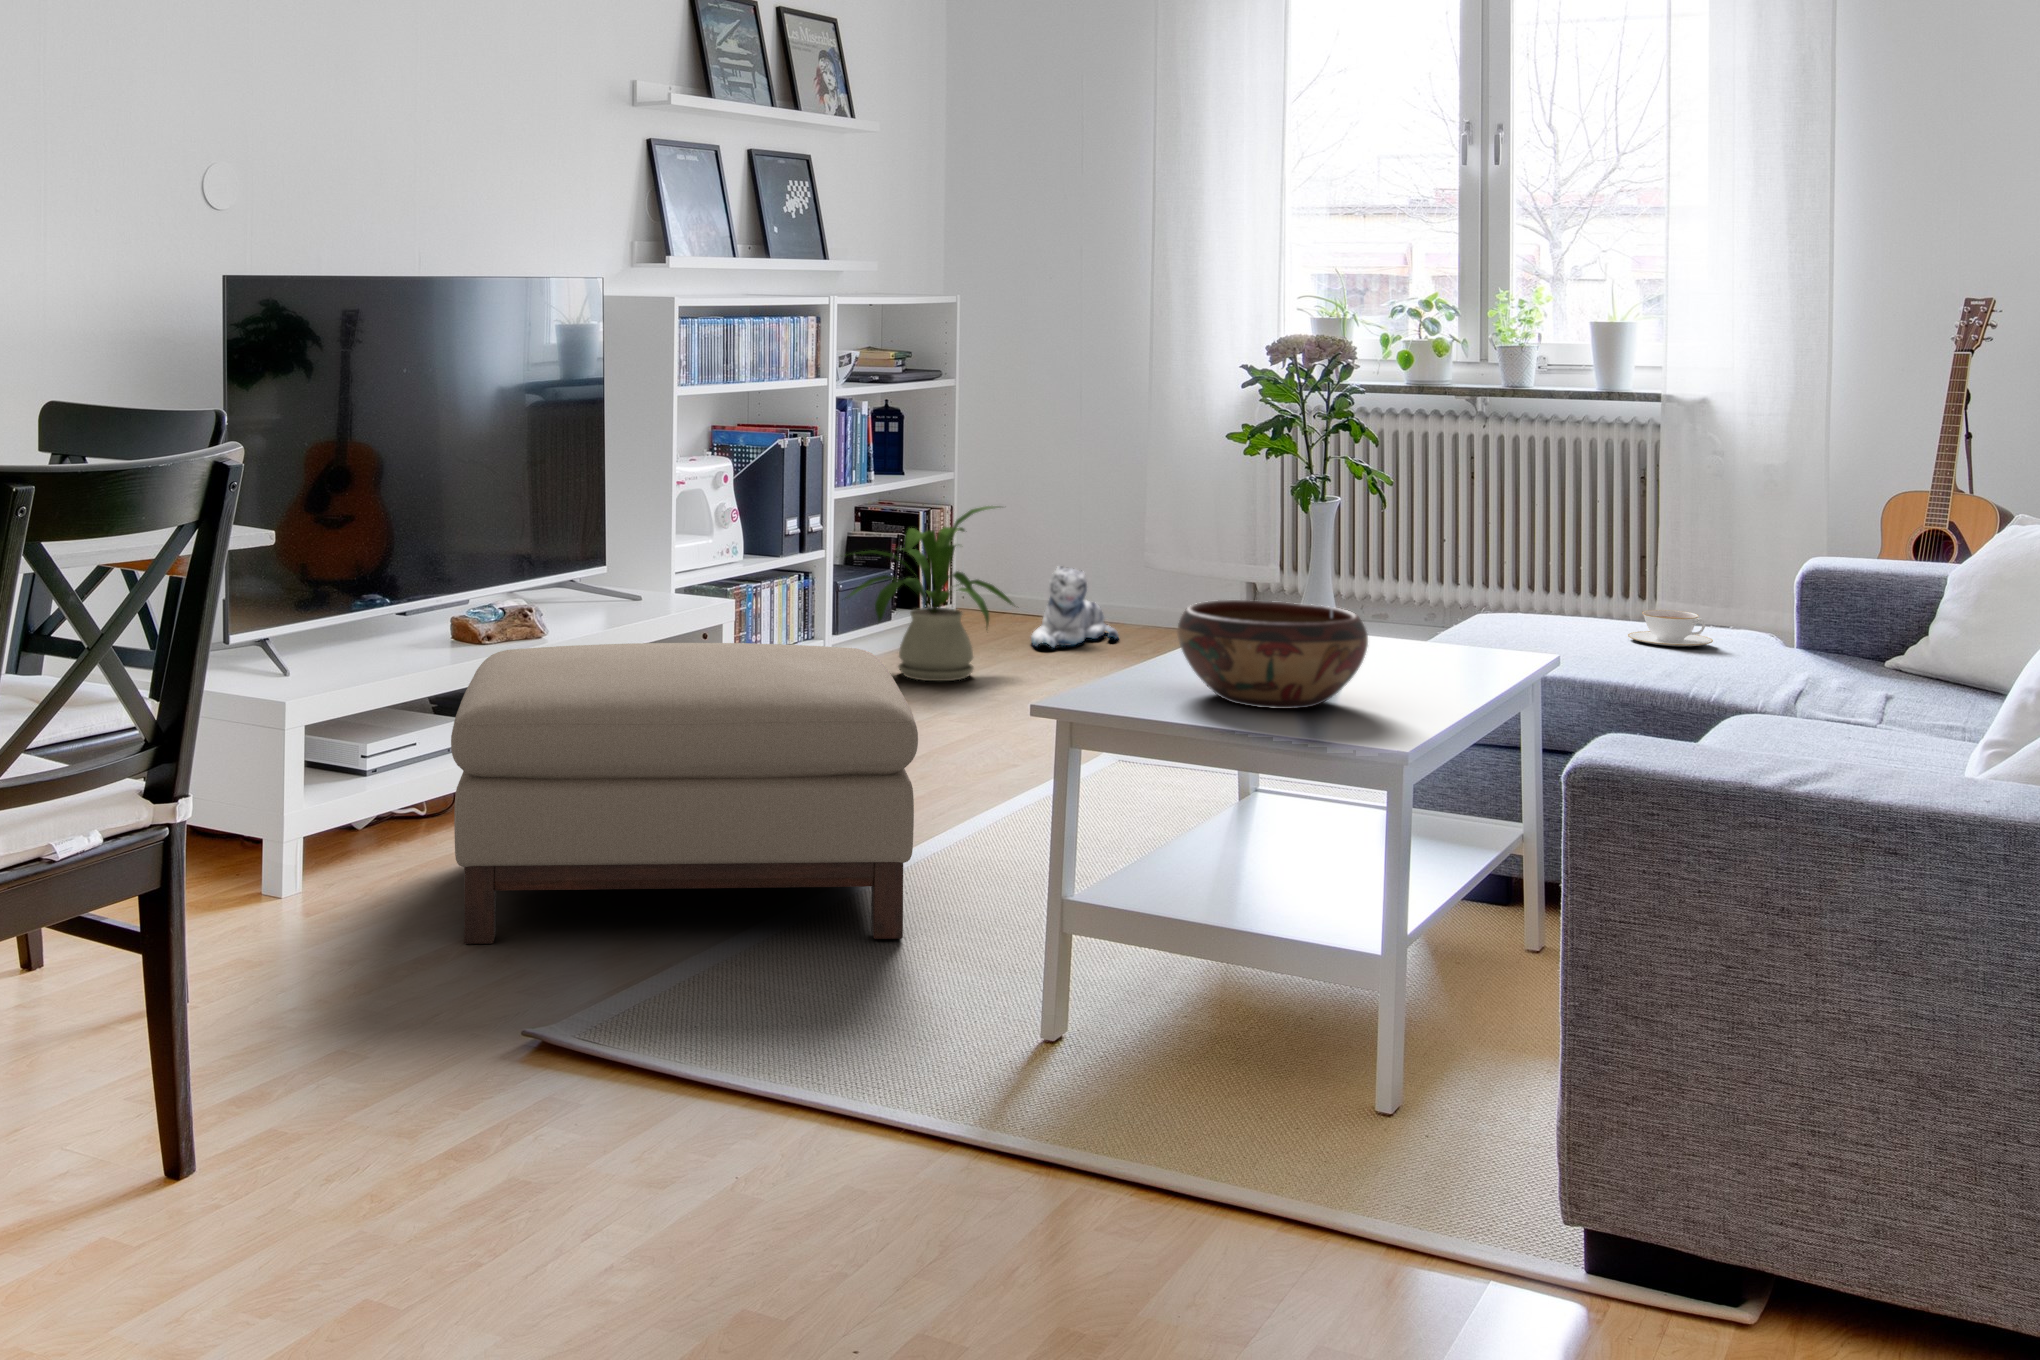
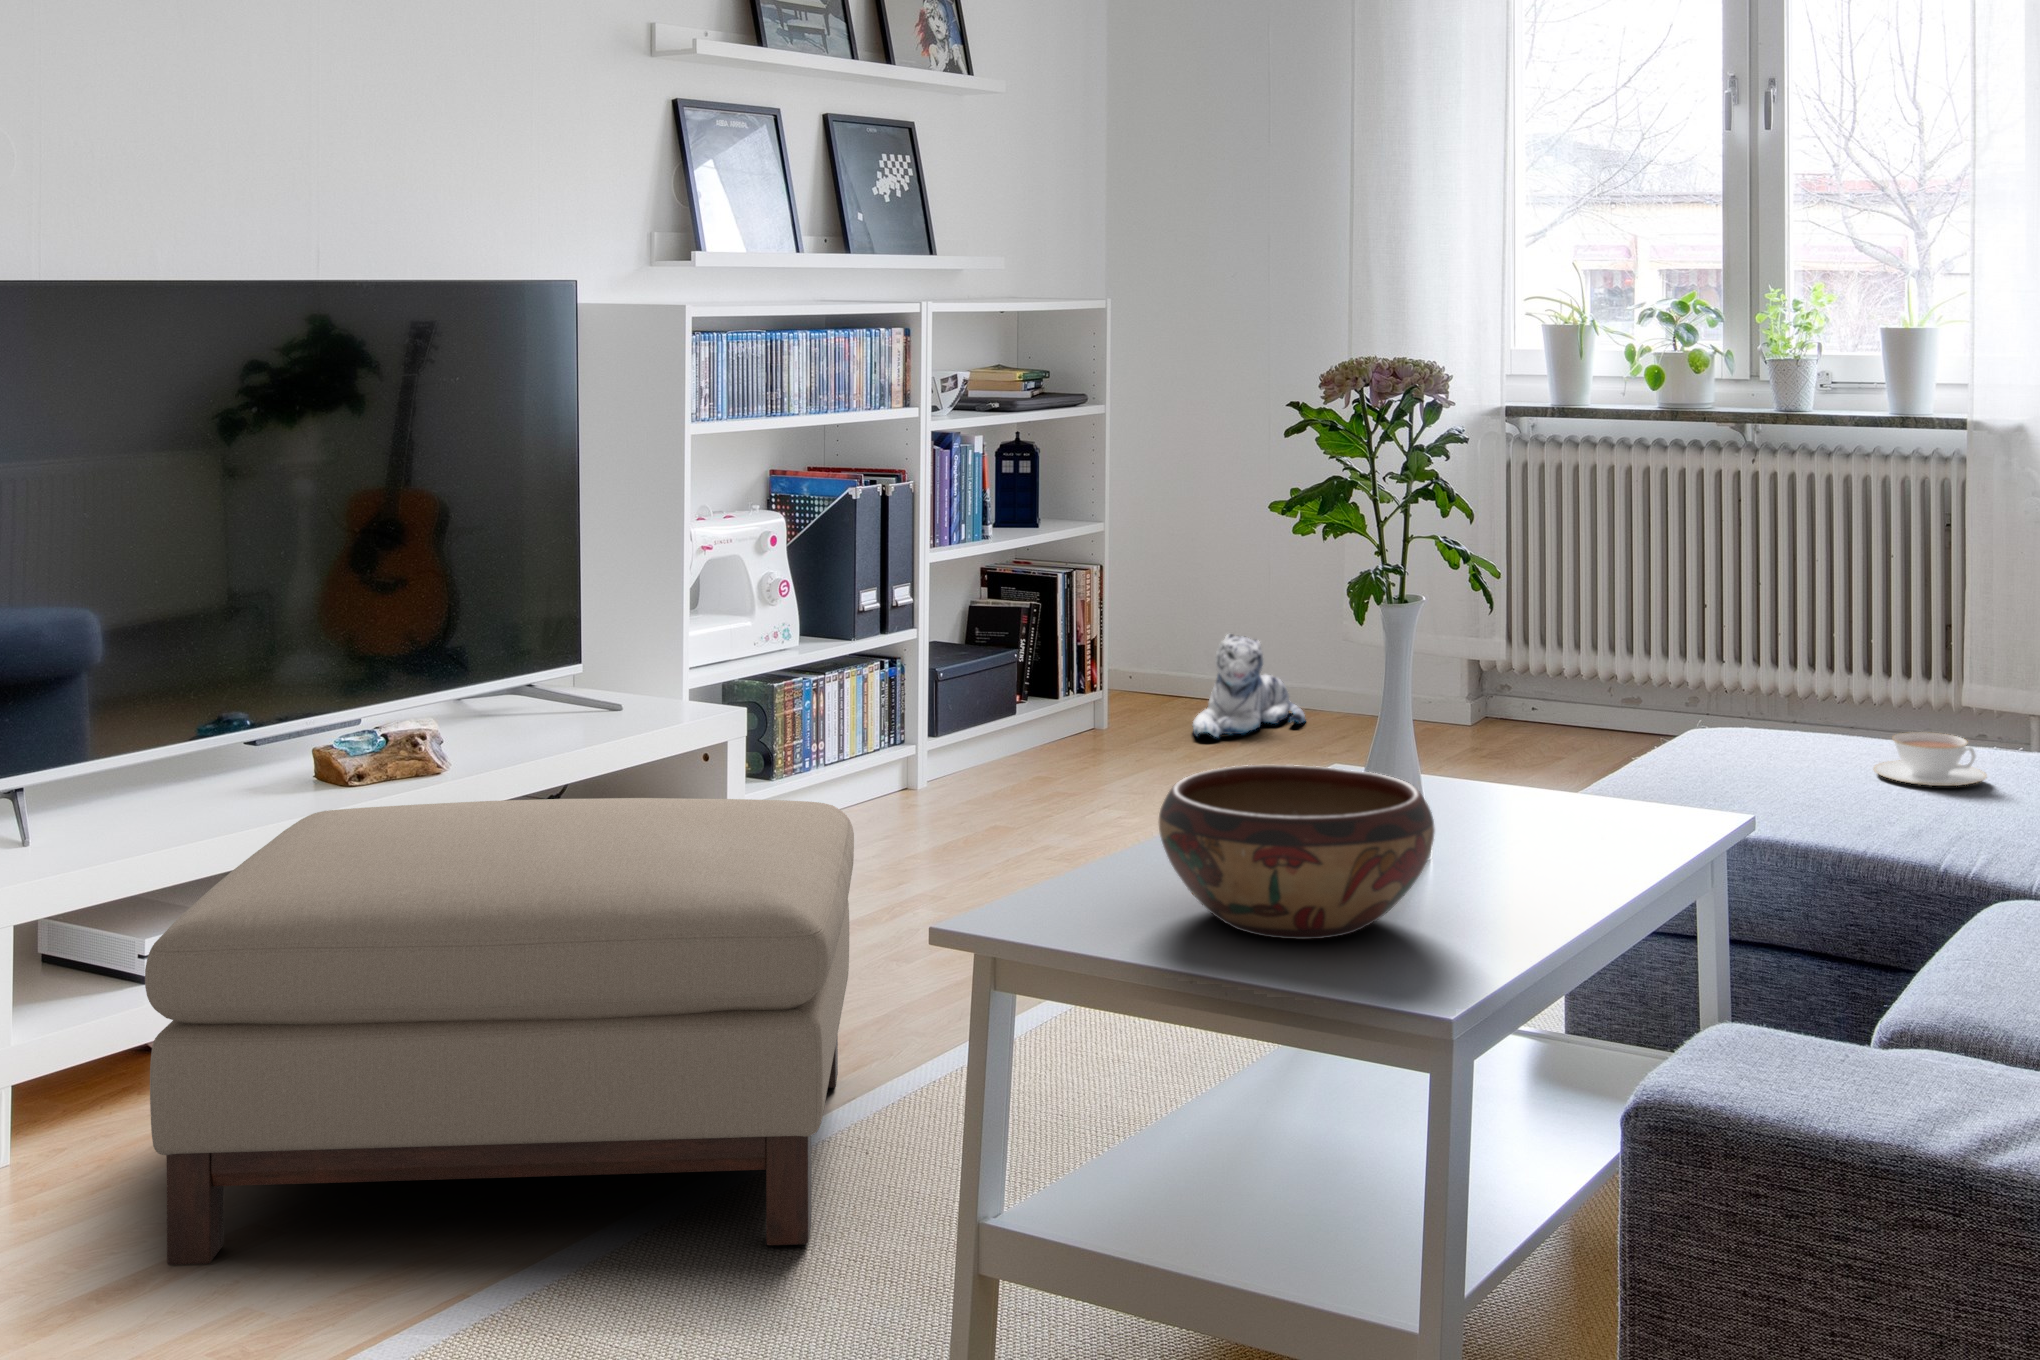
house plant: present [845,506,1013,681] -> none [926,567,1161,791]

